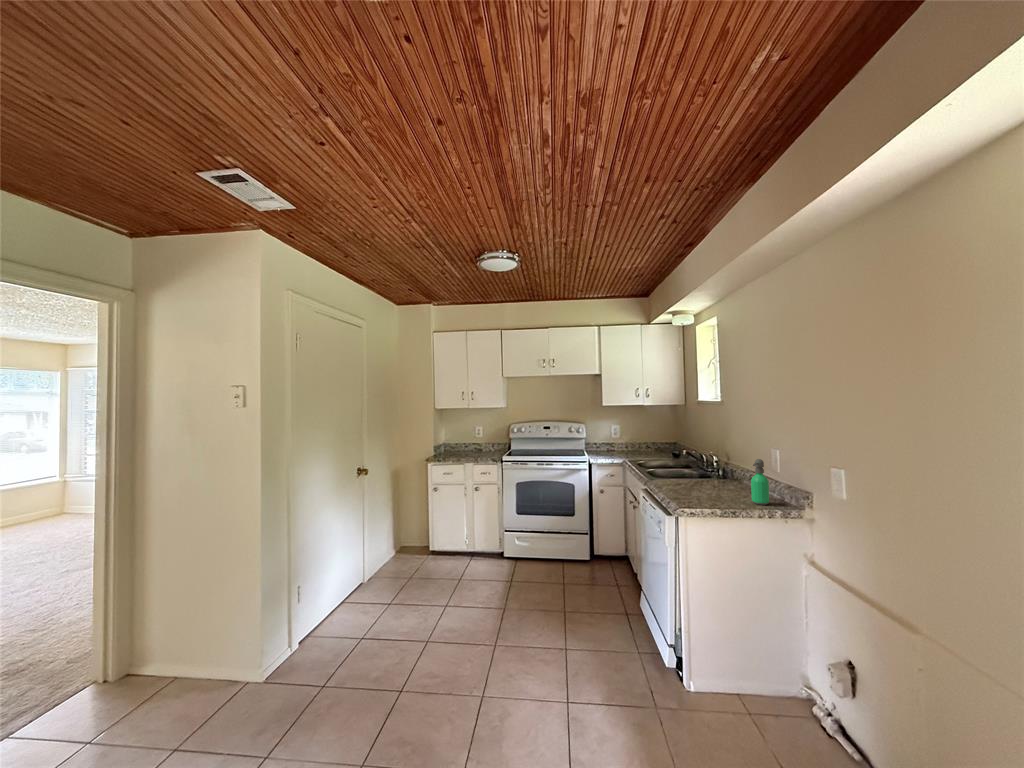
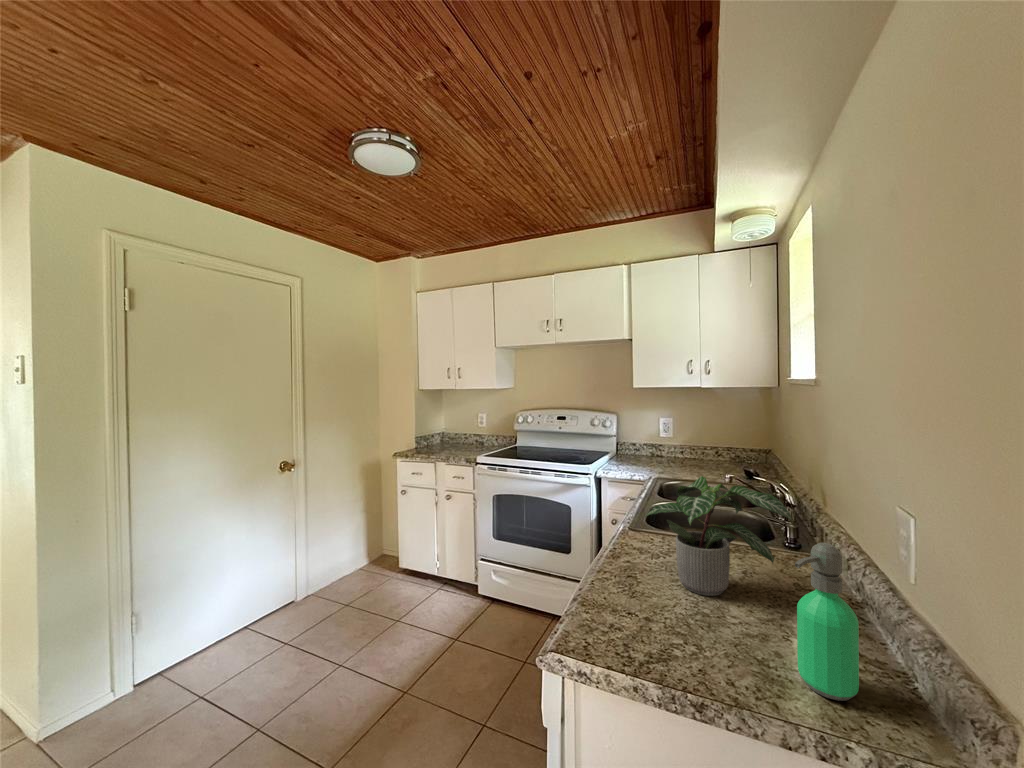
potted plant: none [679,447,737,493] -> present [646,476,792,596]

